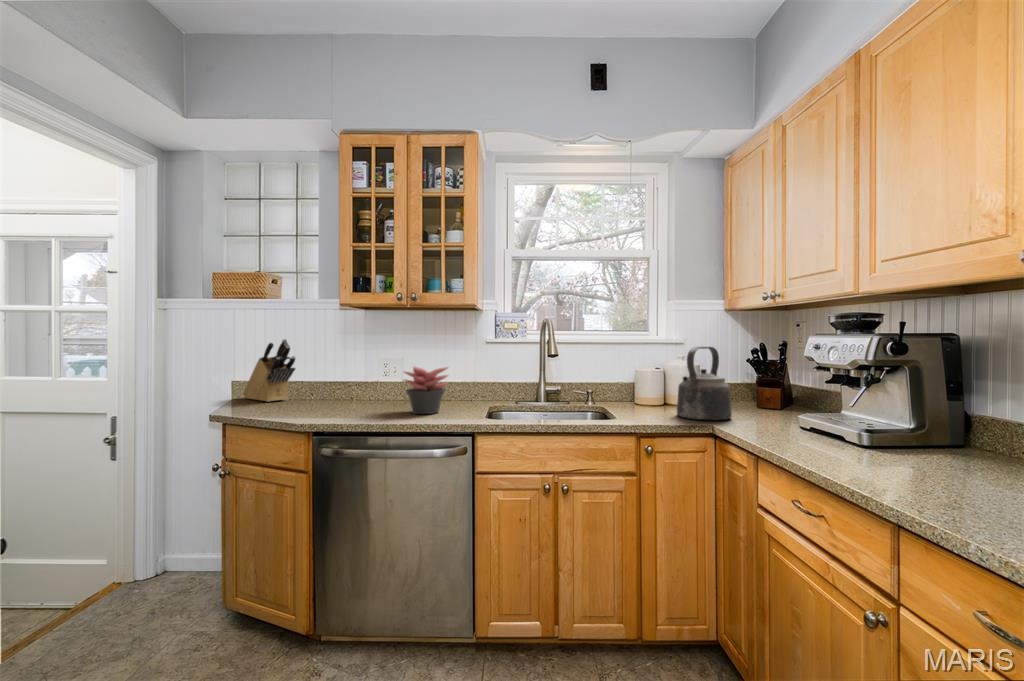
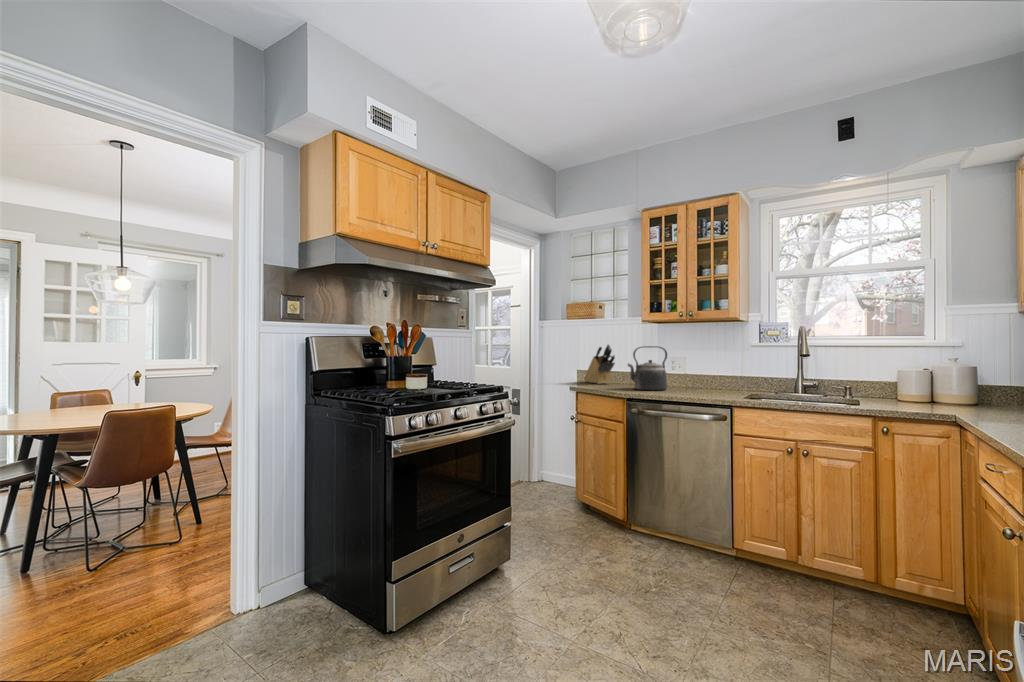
kettle: present [677,347,732,420] -> present [628,346,667,390]
succulent plant: present [404,367,448,414] -> none [683,362,717,394]

